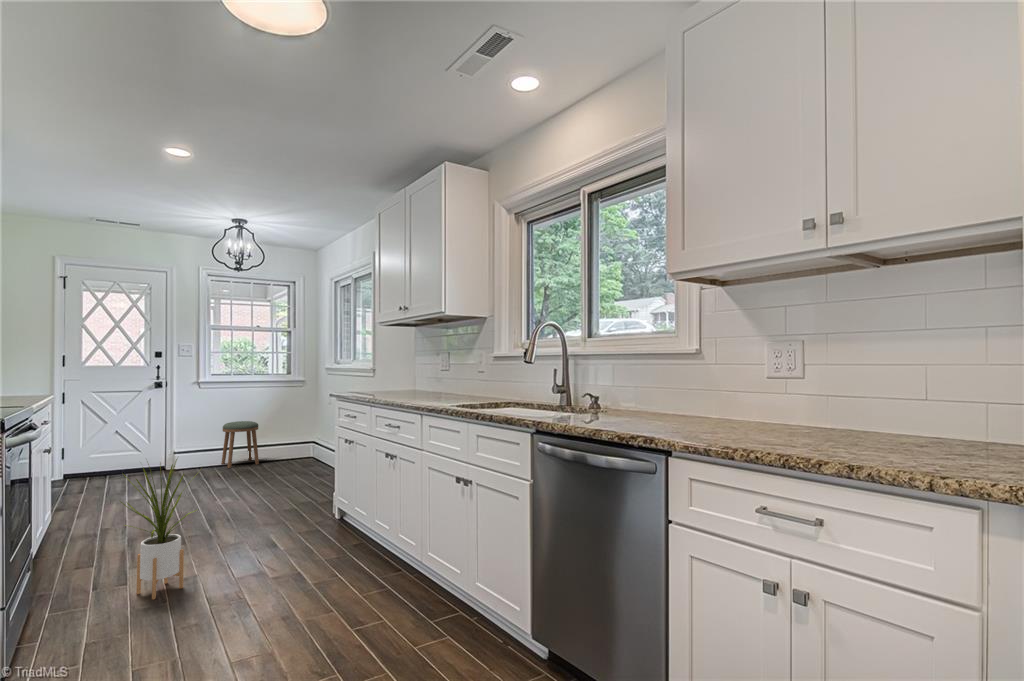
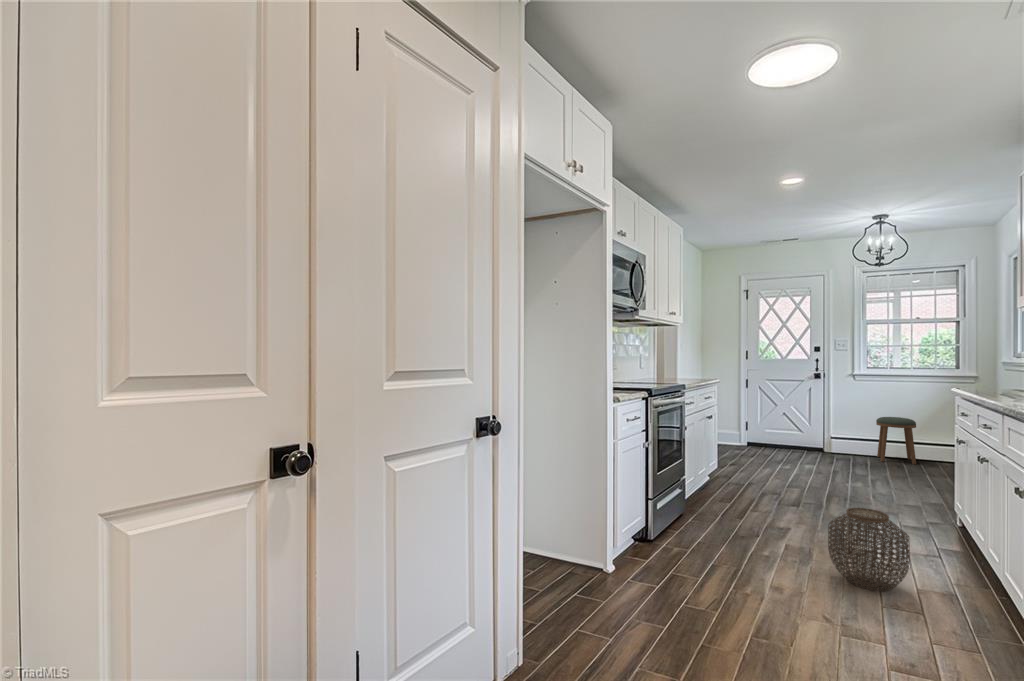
house plant: present [120,459,196,599] -> none [736,427,797,532]
woven basket: none [270,523,350,617] -> present [828,508,910,592]

